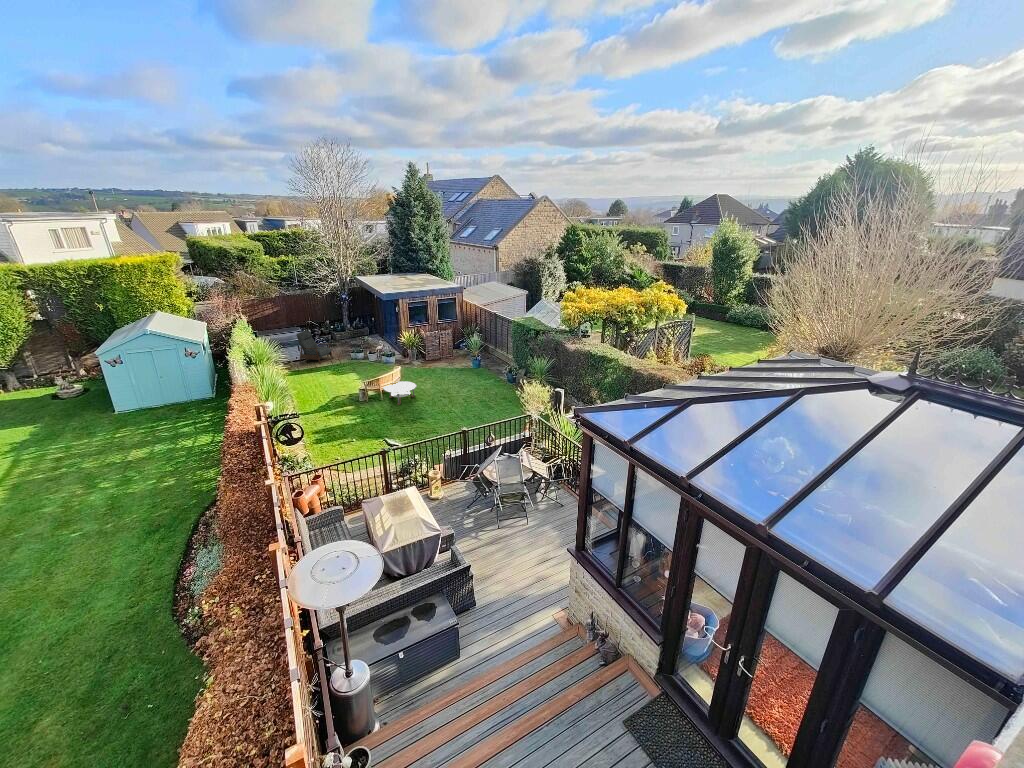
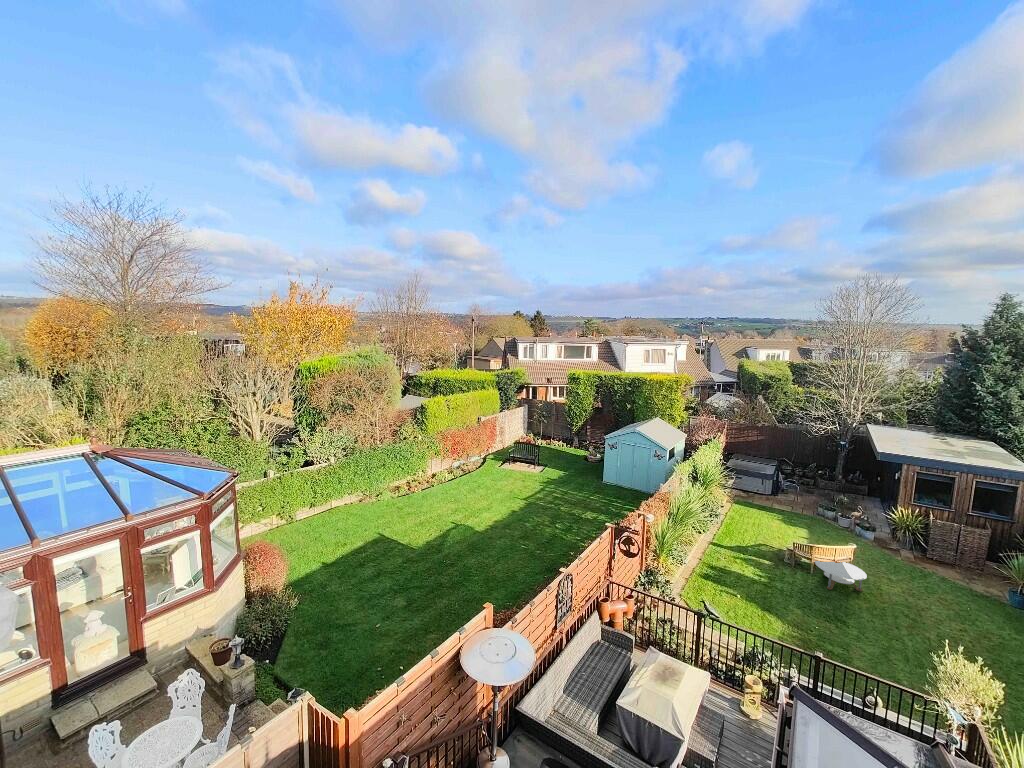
chair: present [296,331,333,364] -> none [759,467,799,505]

